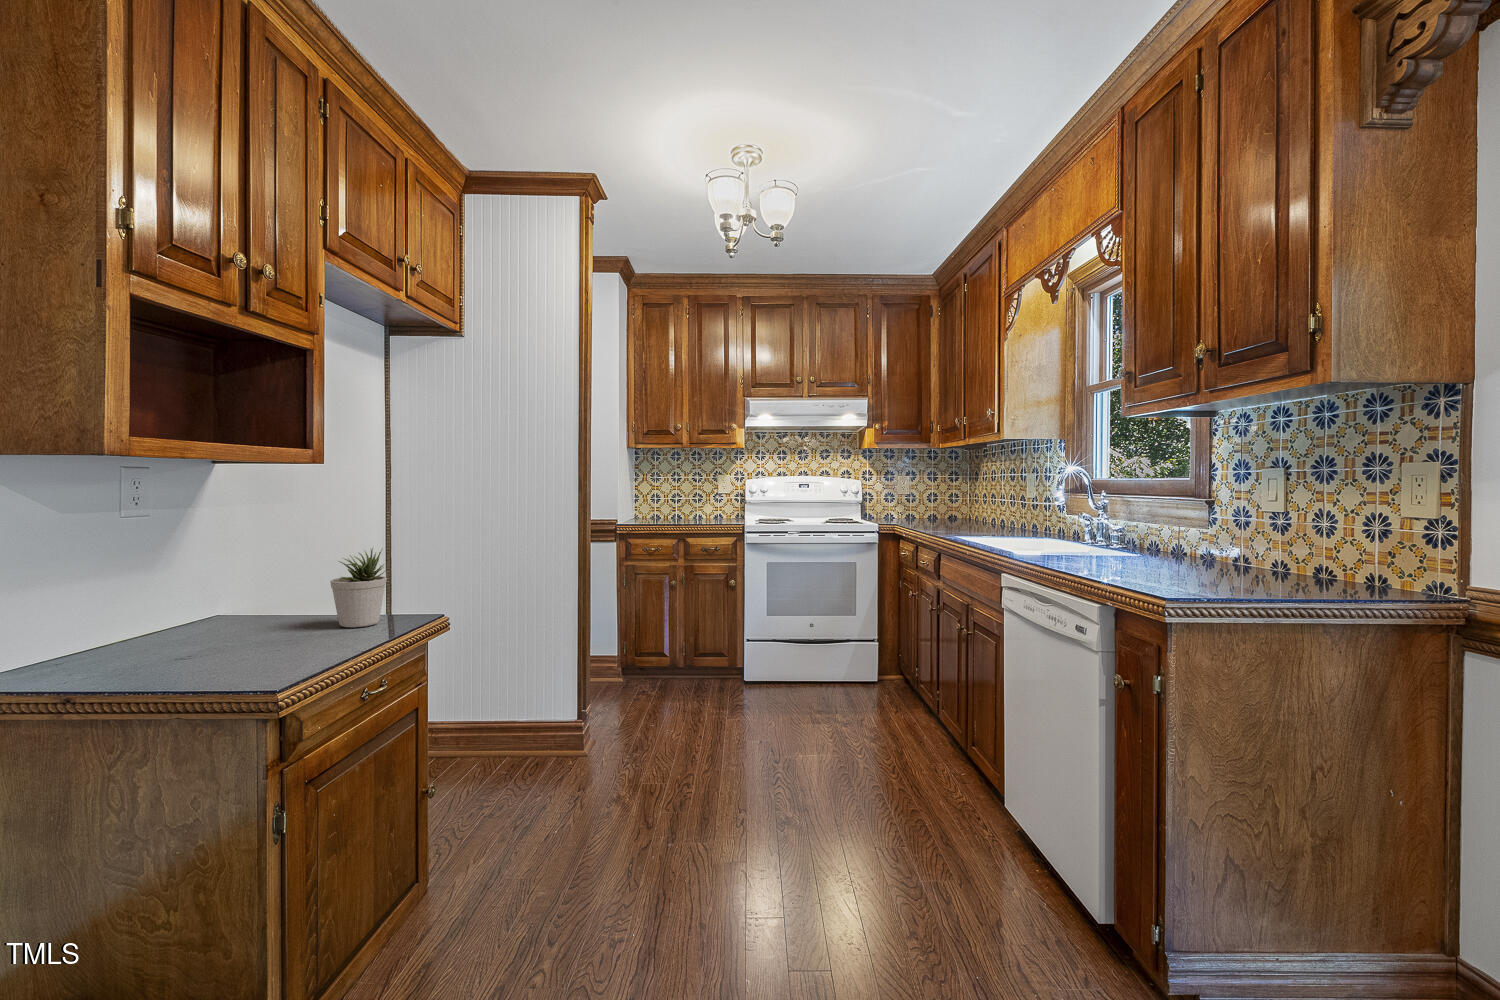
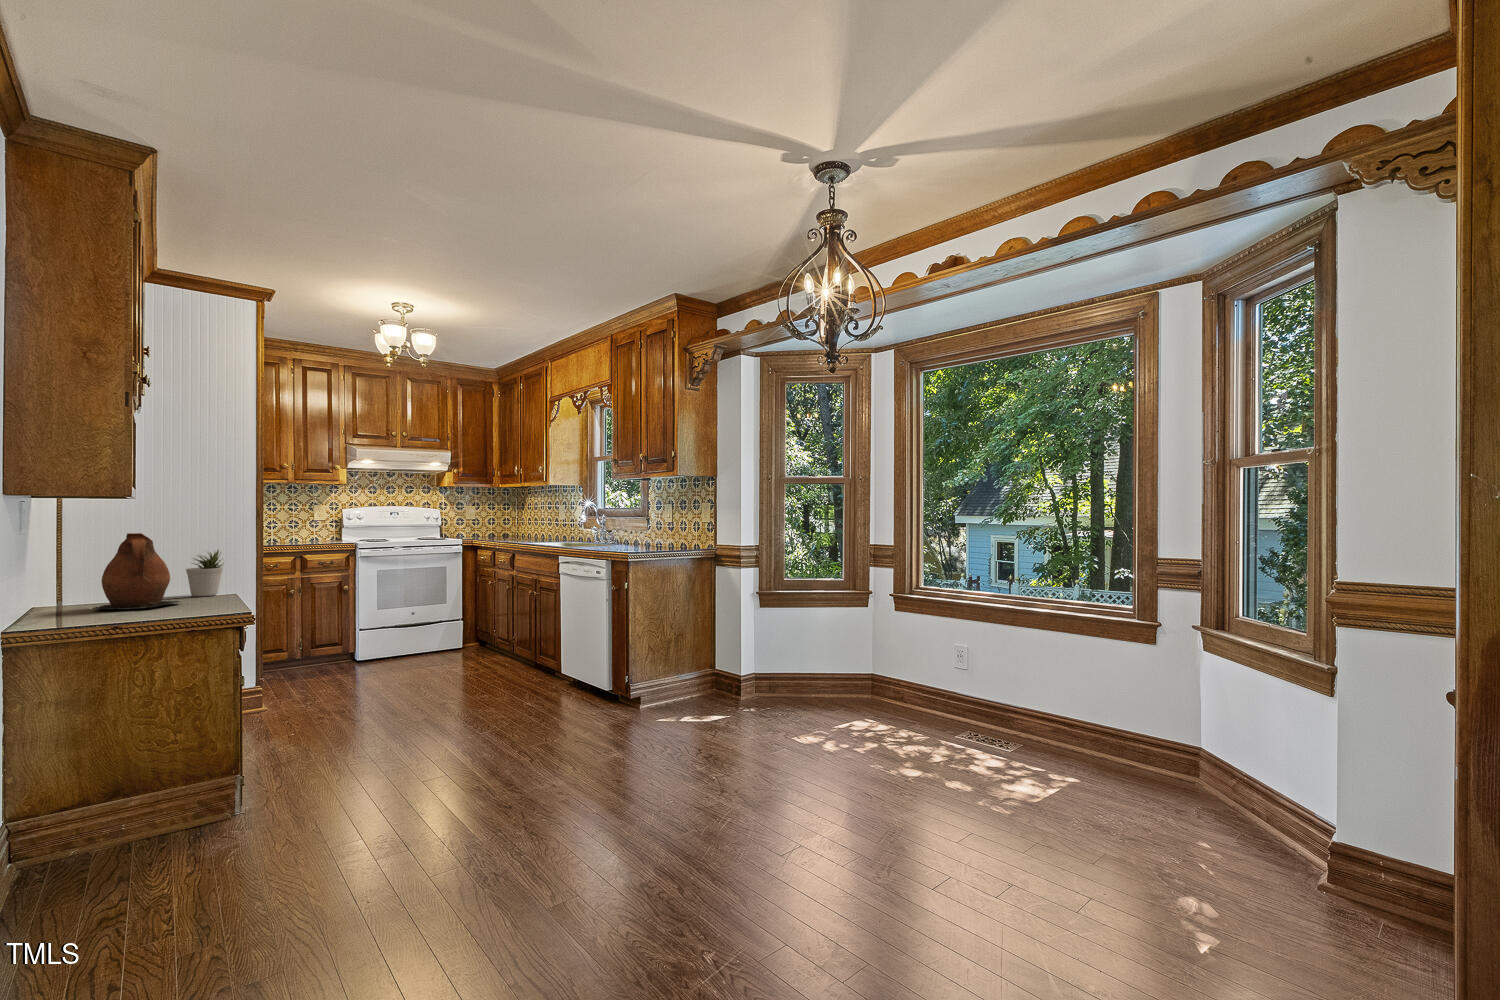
ceramic pitcher: none [107,524,259,664] -> present [94,533,180,609]

